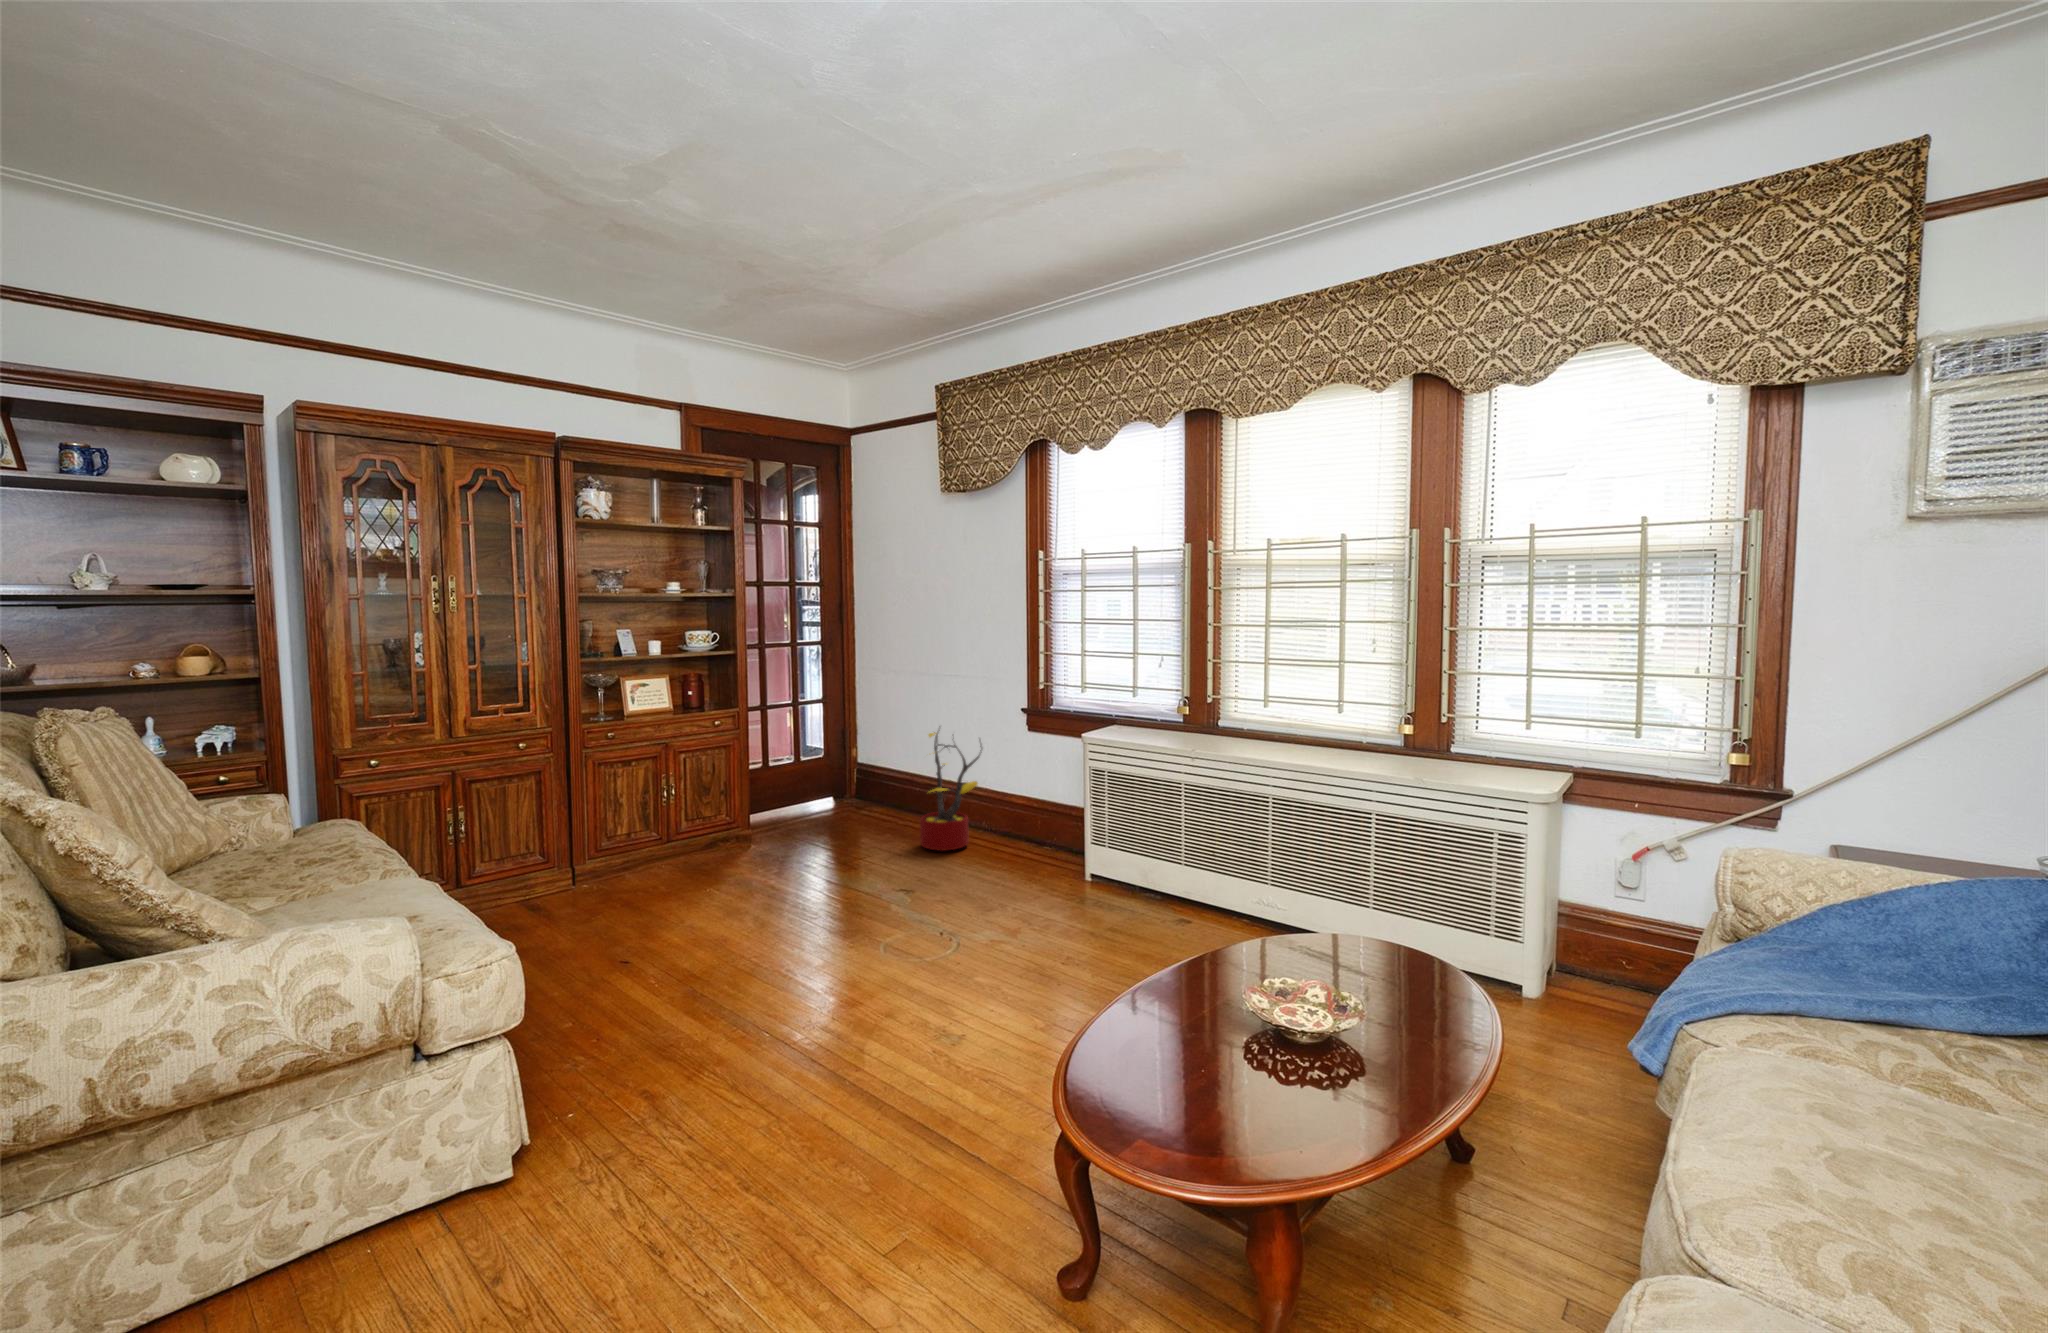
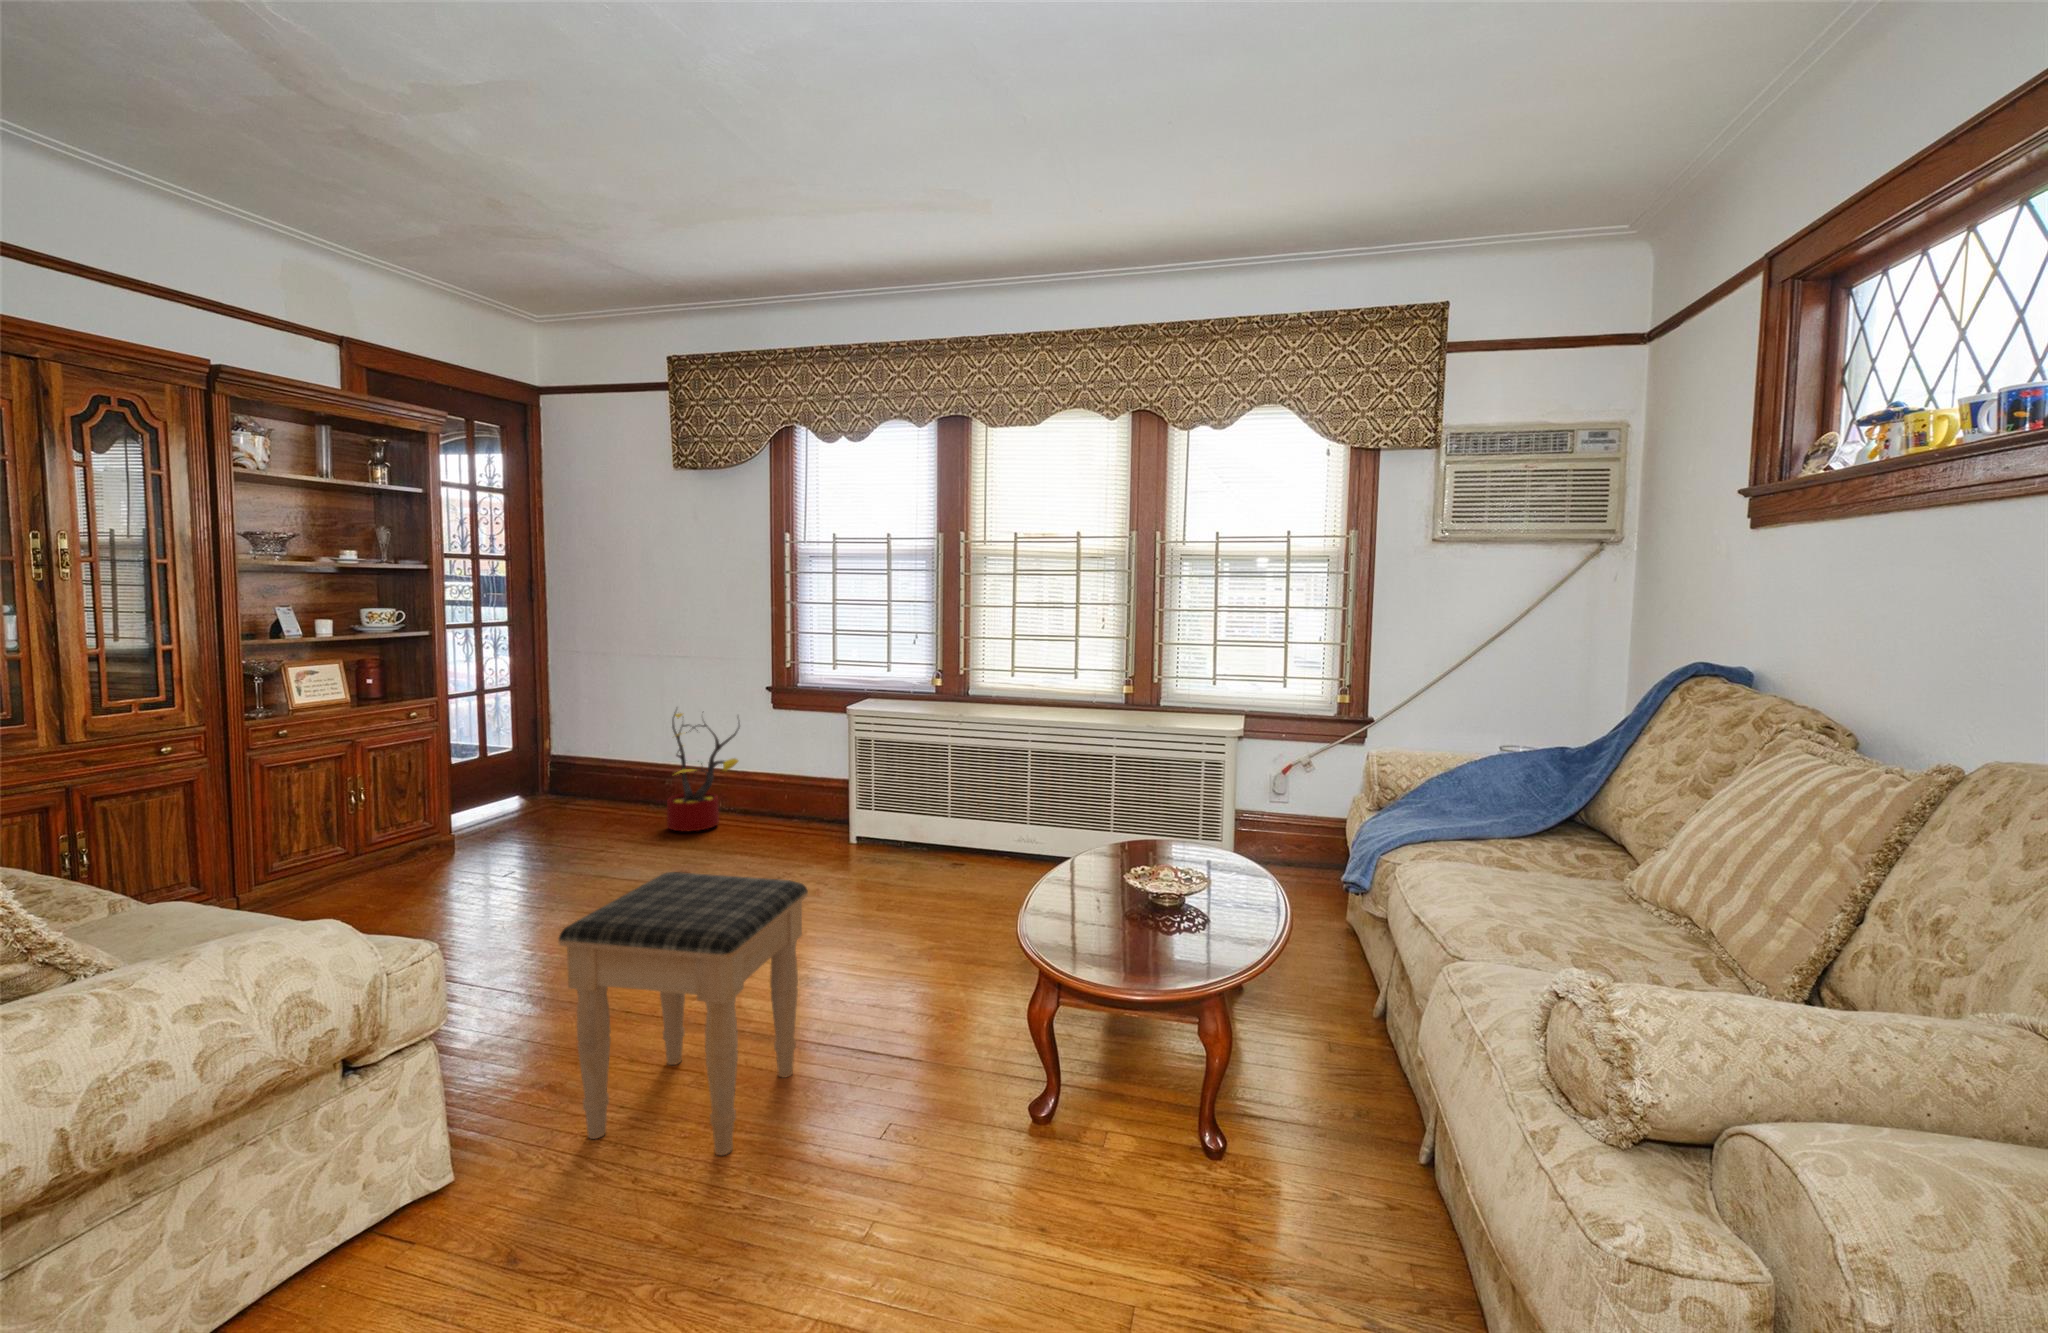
footstool: none [607,905,864,1224] -> present [558,872,808,1155]

